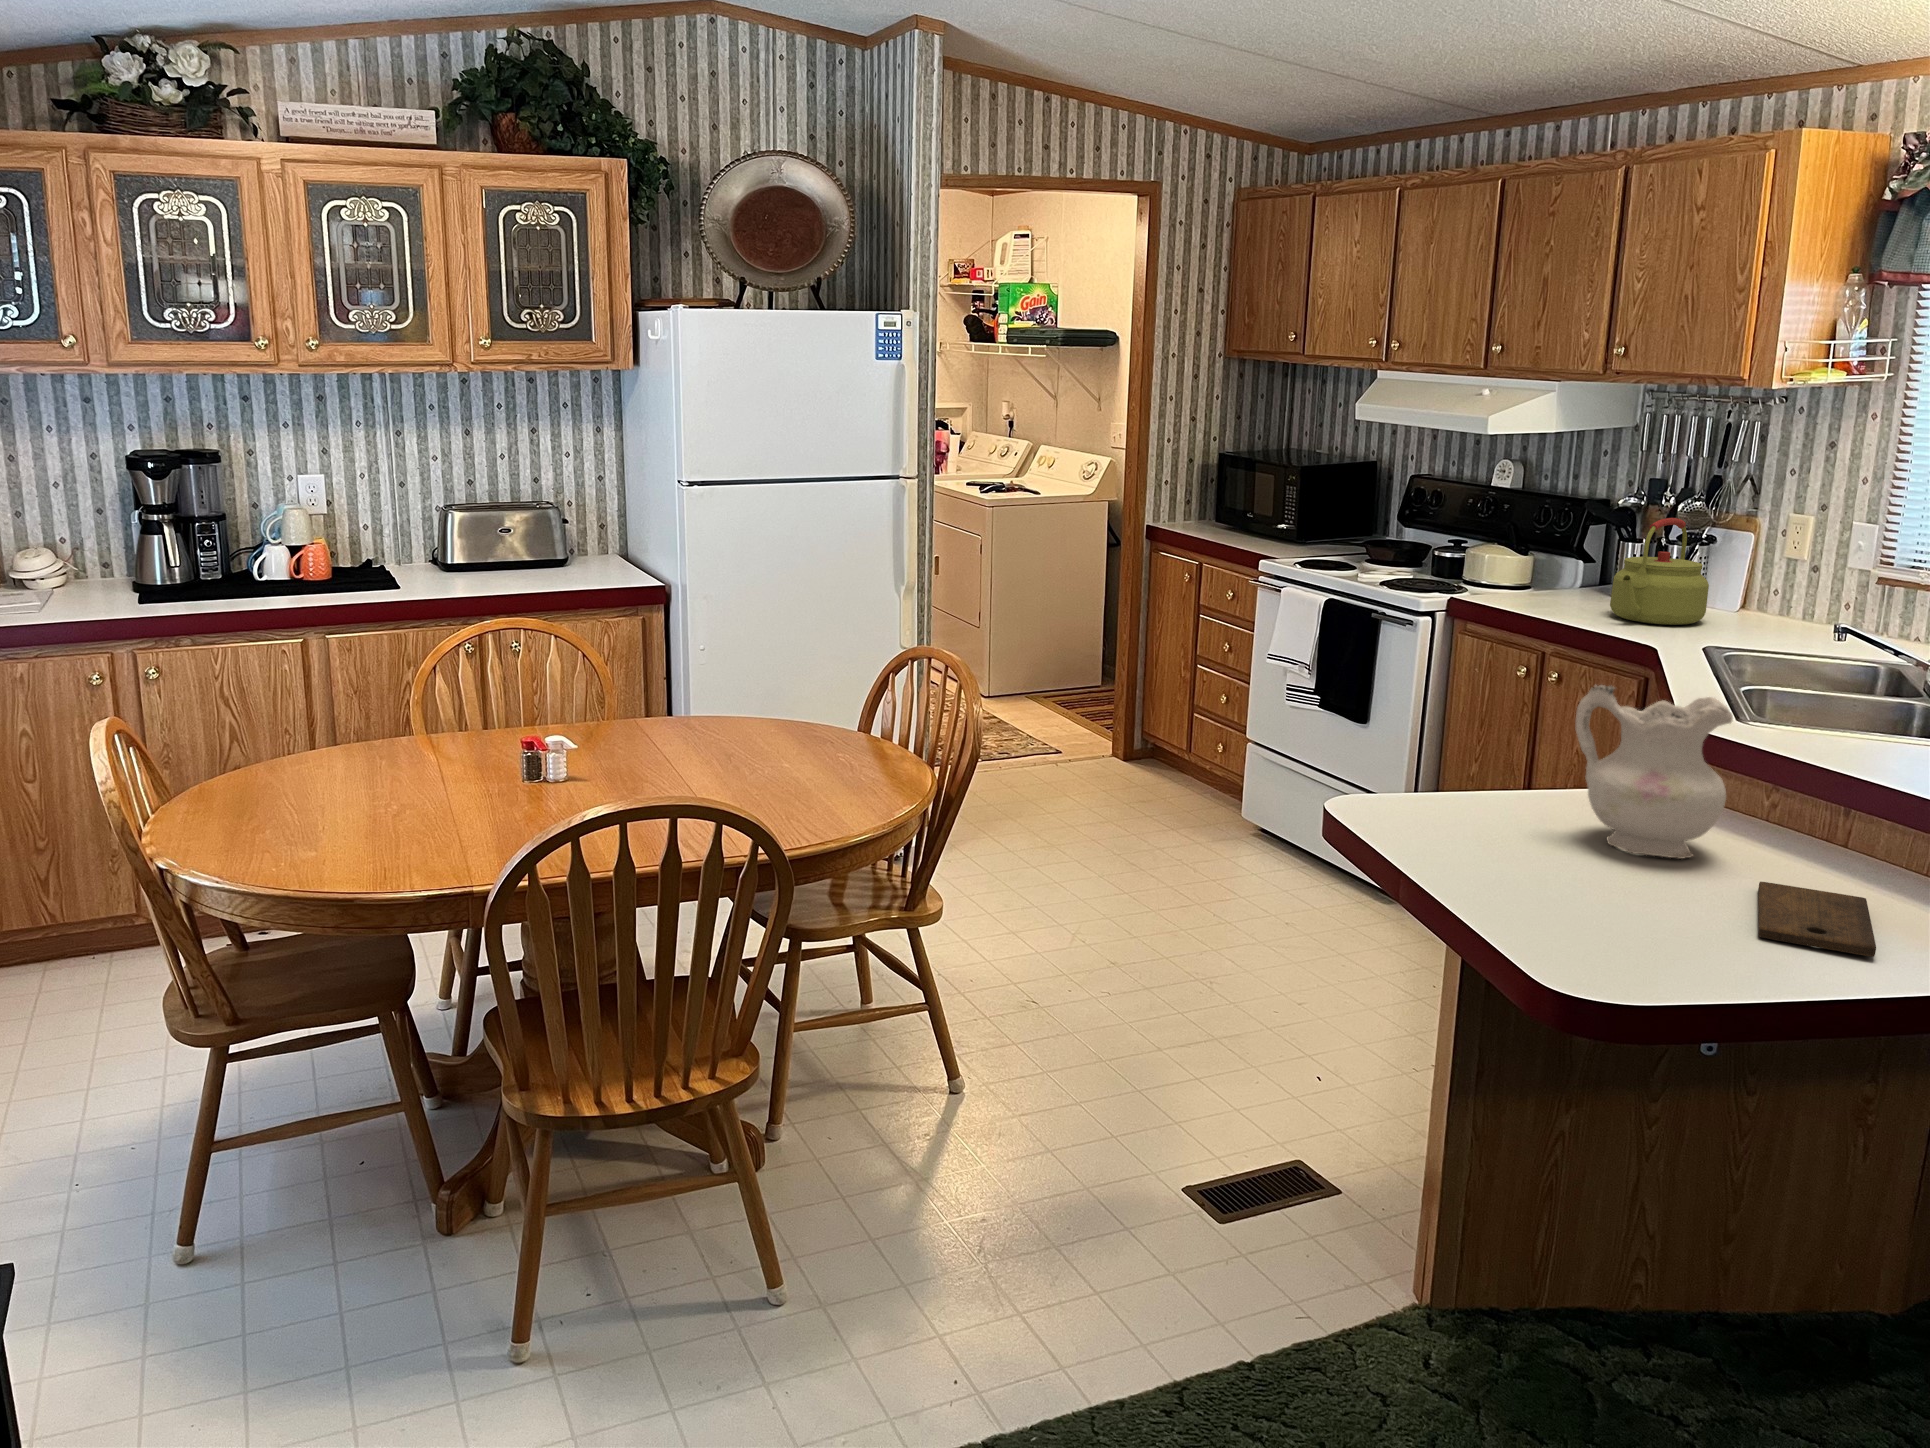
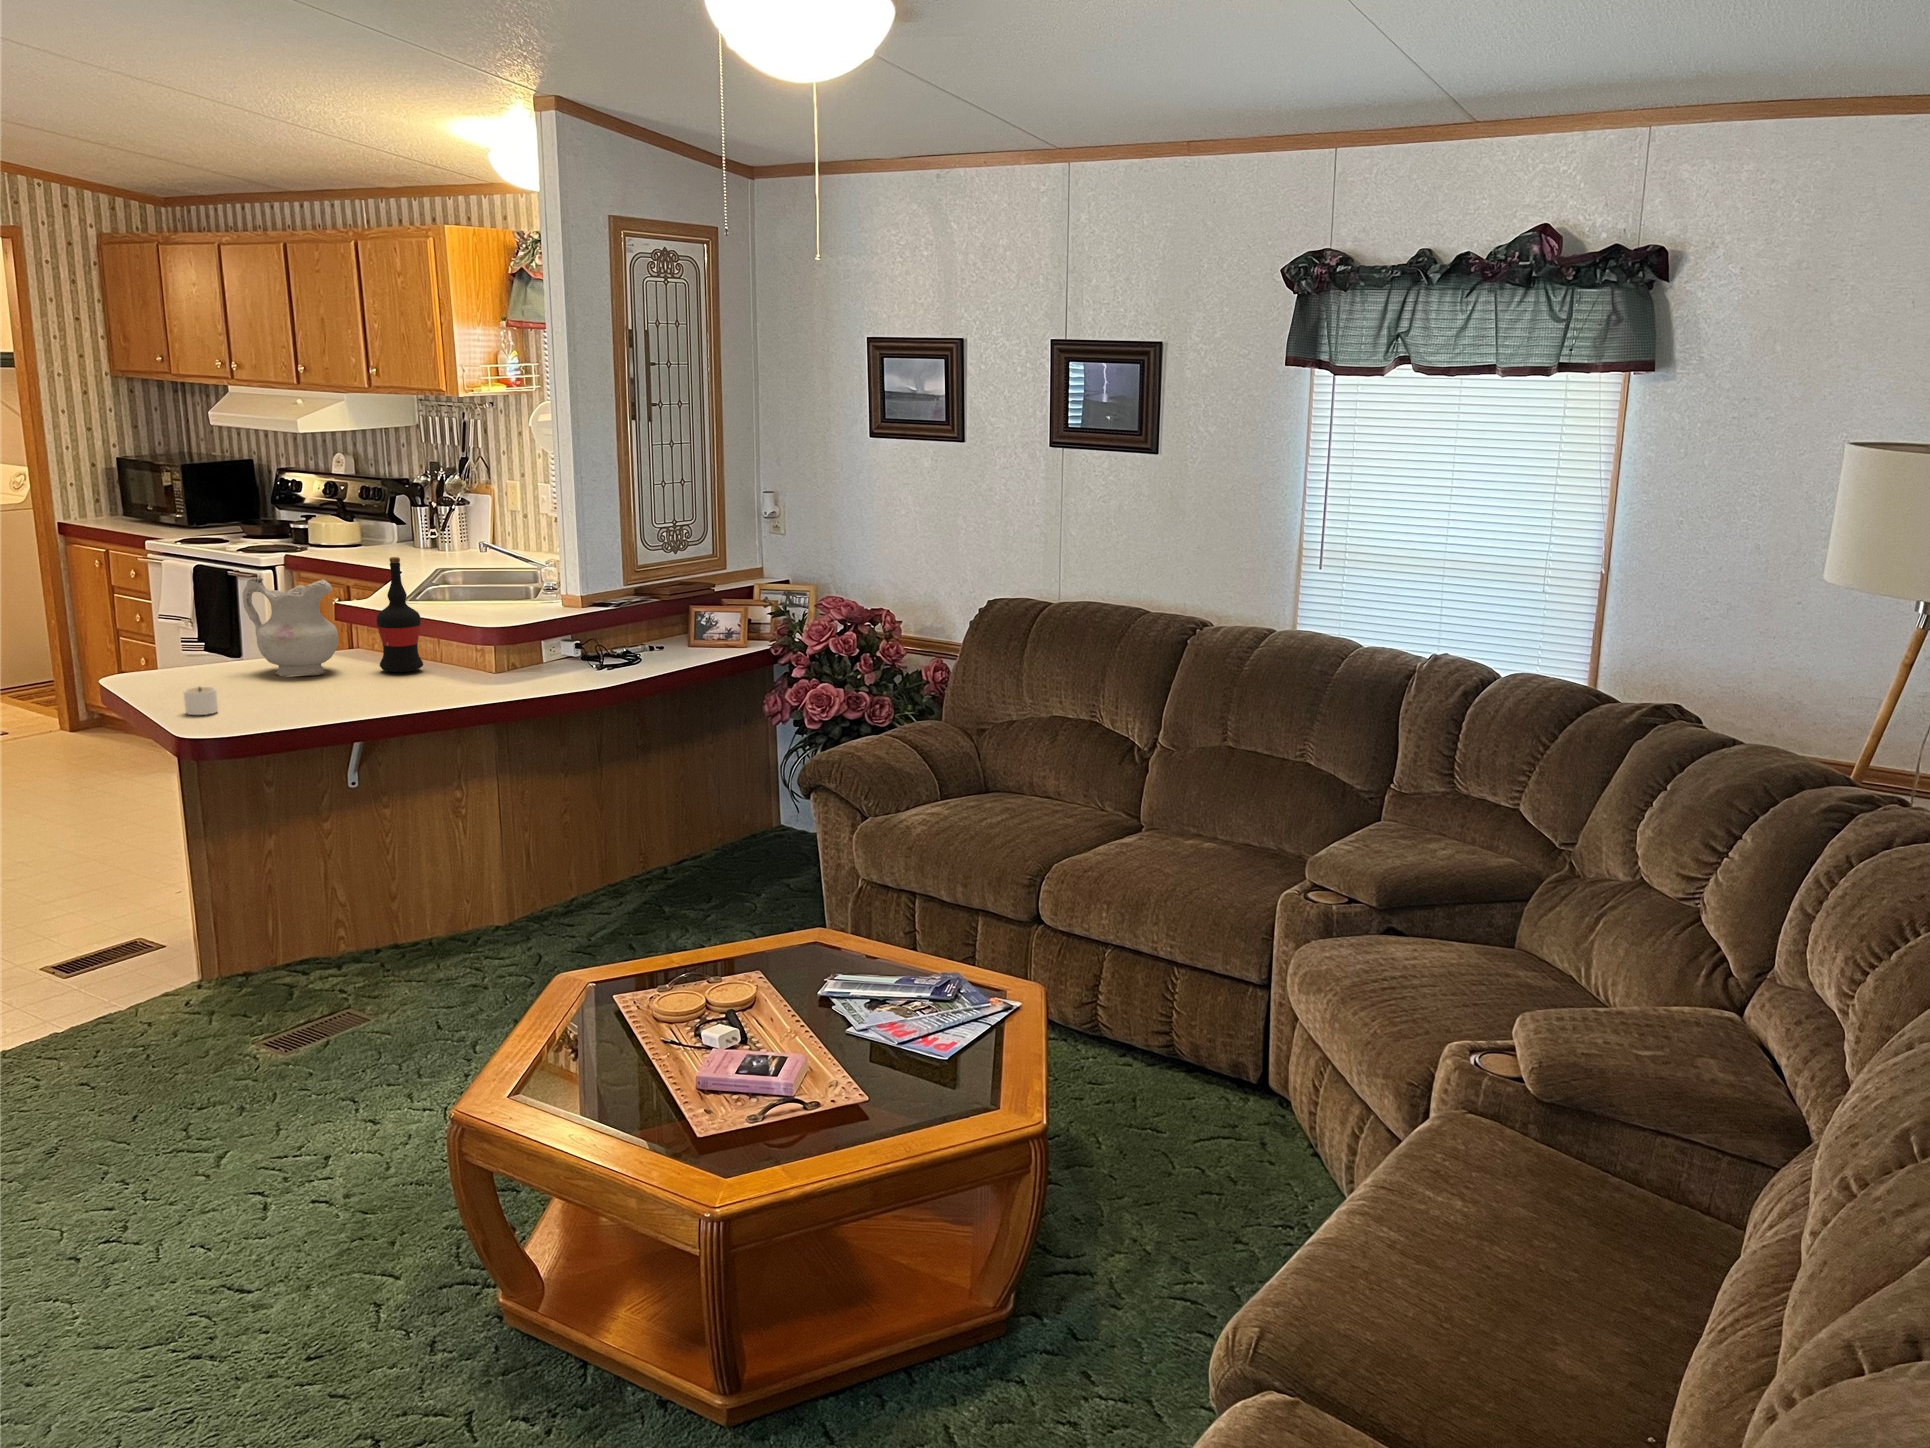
kettle: present [1610,518,1709,625] -> none [388,487,455,560]
wine bottle: none [1784,672,1878,873] -> present [376,557,423,672]
cutting board: present [1758,882,1876,957] -> none [323,678,403,701]
candle: none [1541,889,1614,945] -> present [184,687,218,715]

